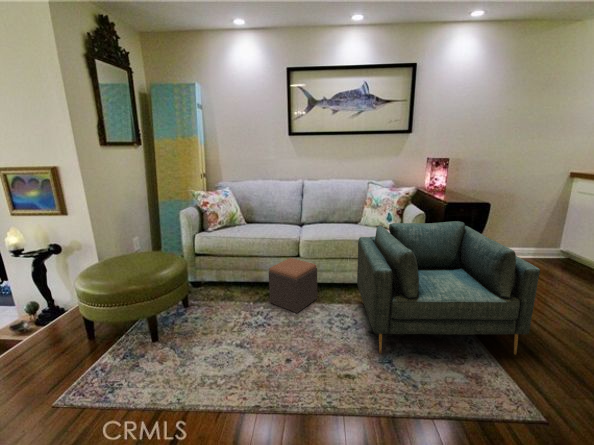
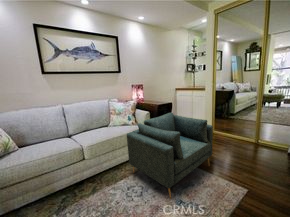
footstool: present [269,258,317,313] -> none [68,161,106,206]

